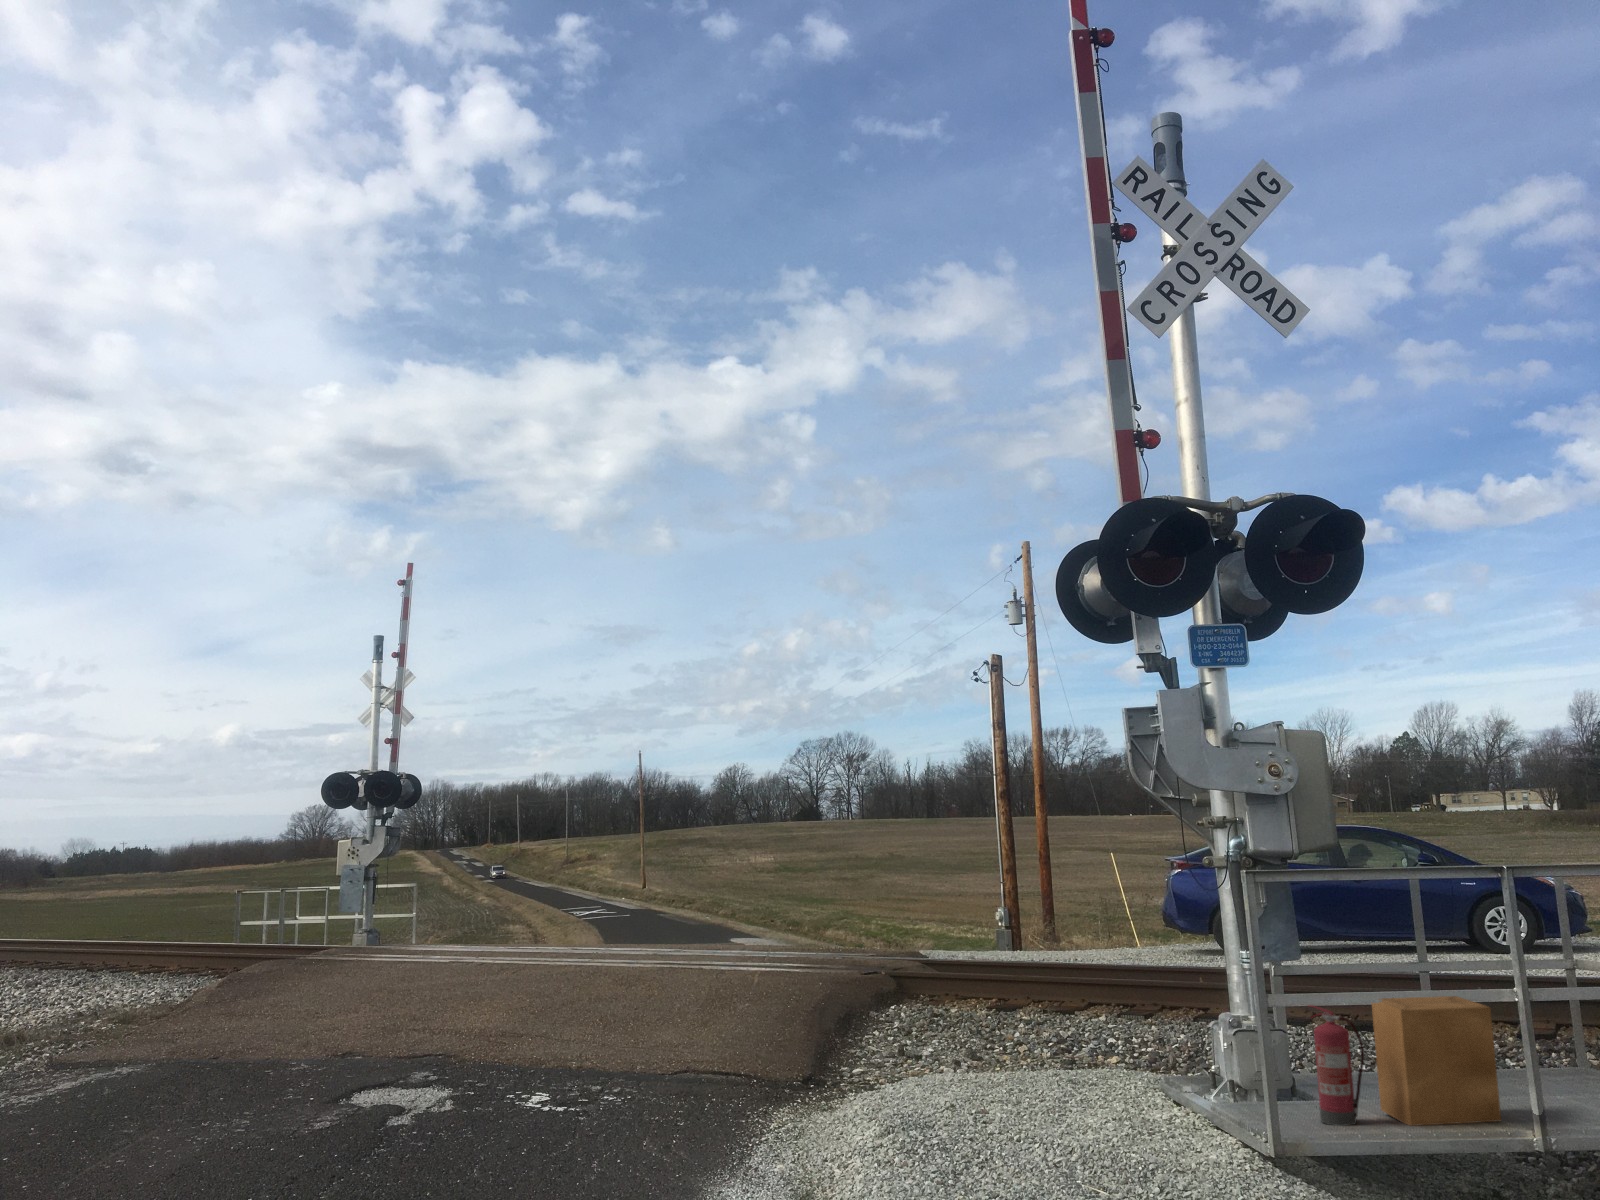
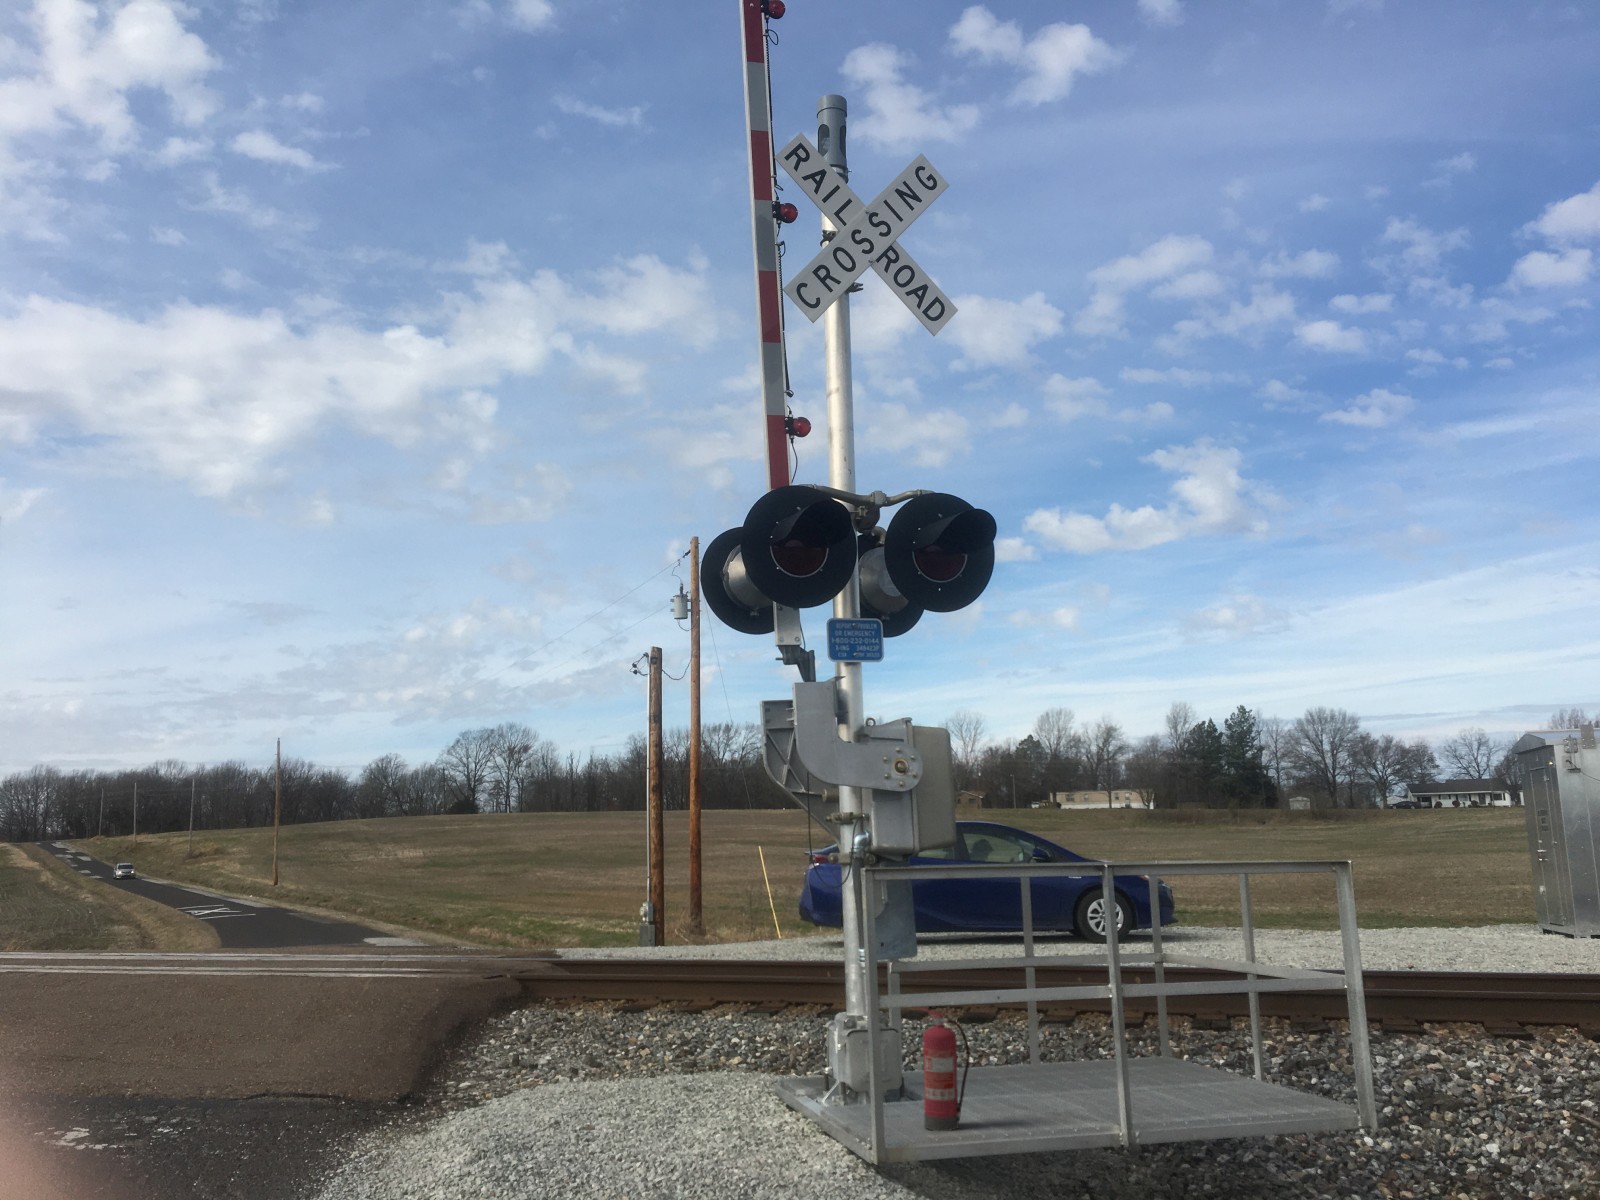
cardboard box: present [1372,996,1501,1126] -> none [979,995,1093,1130]

